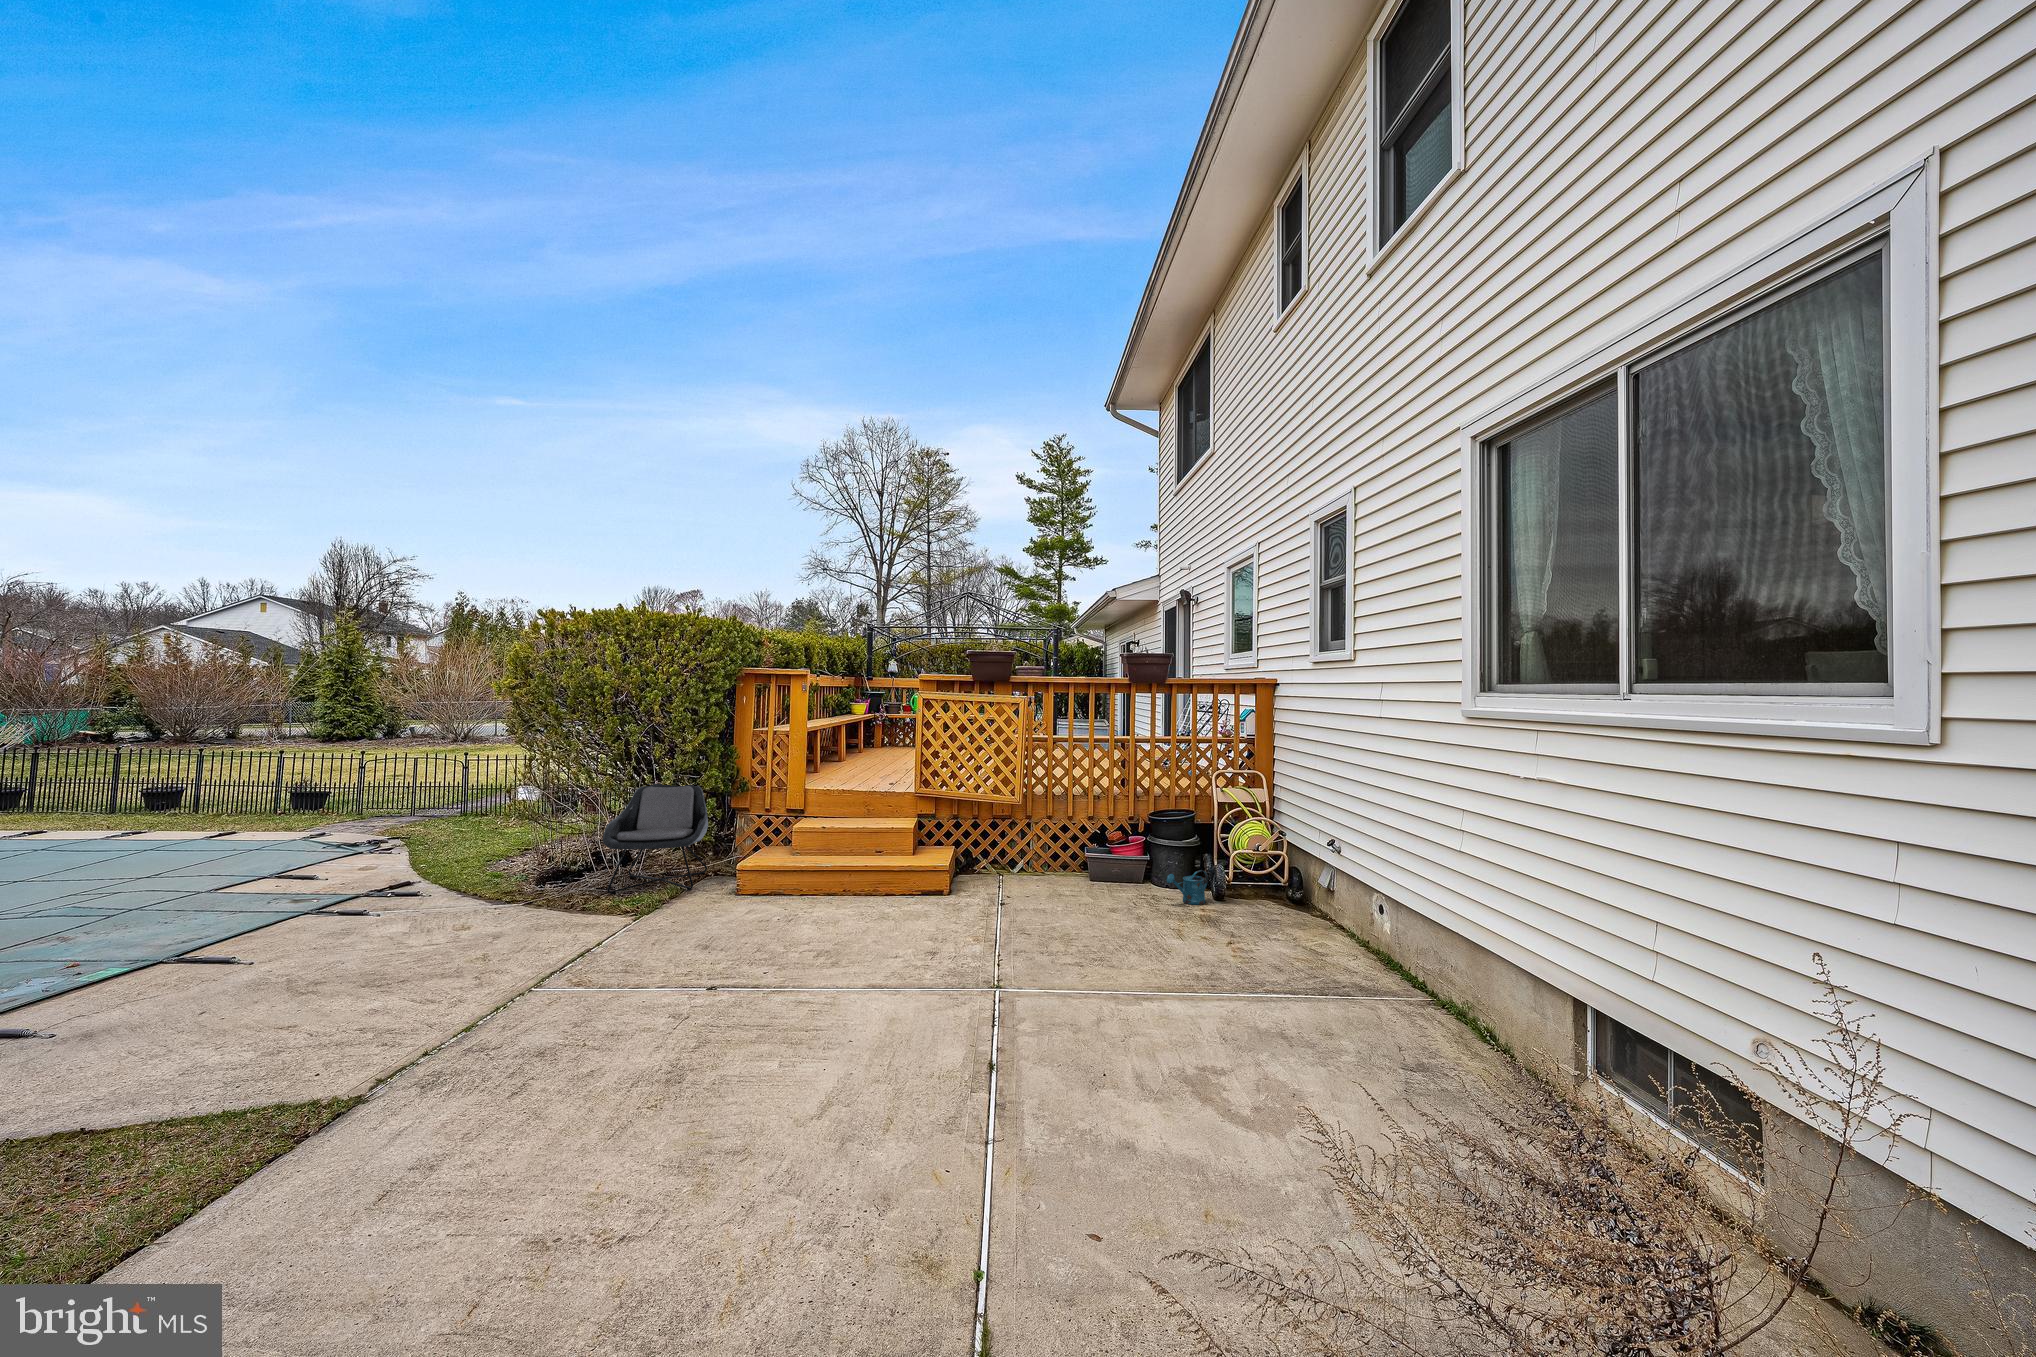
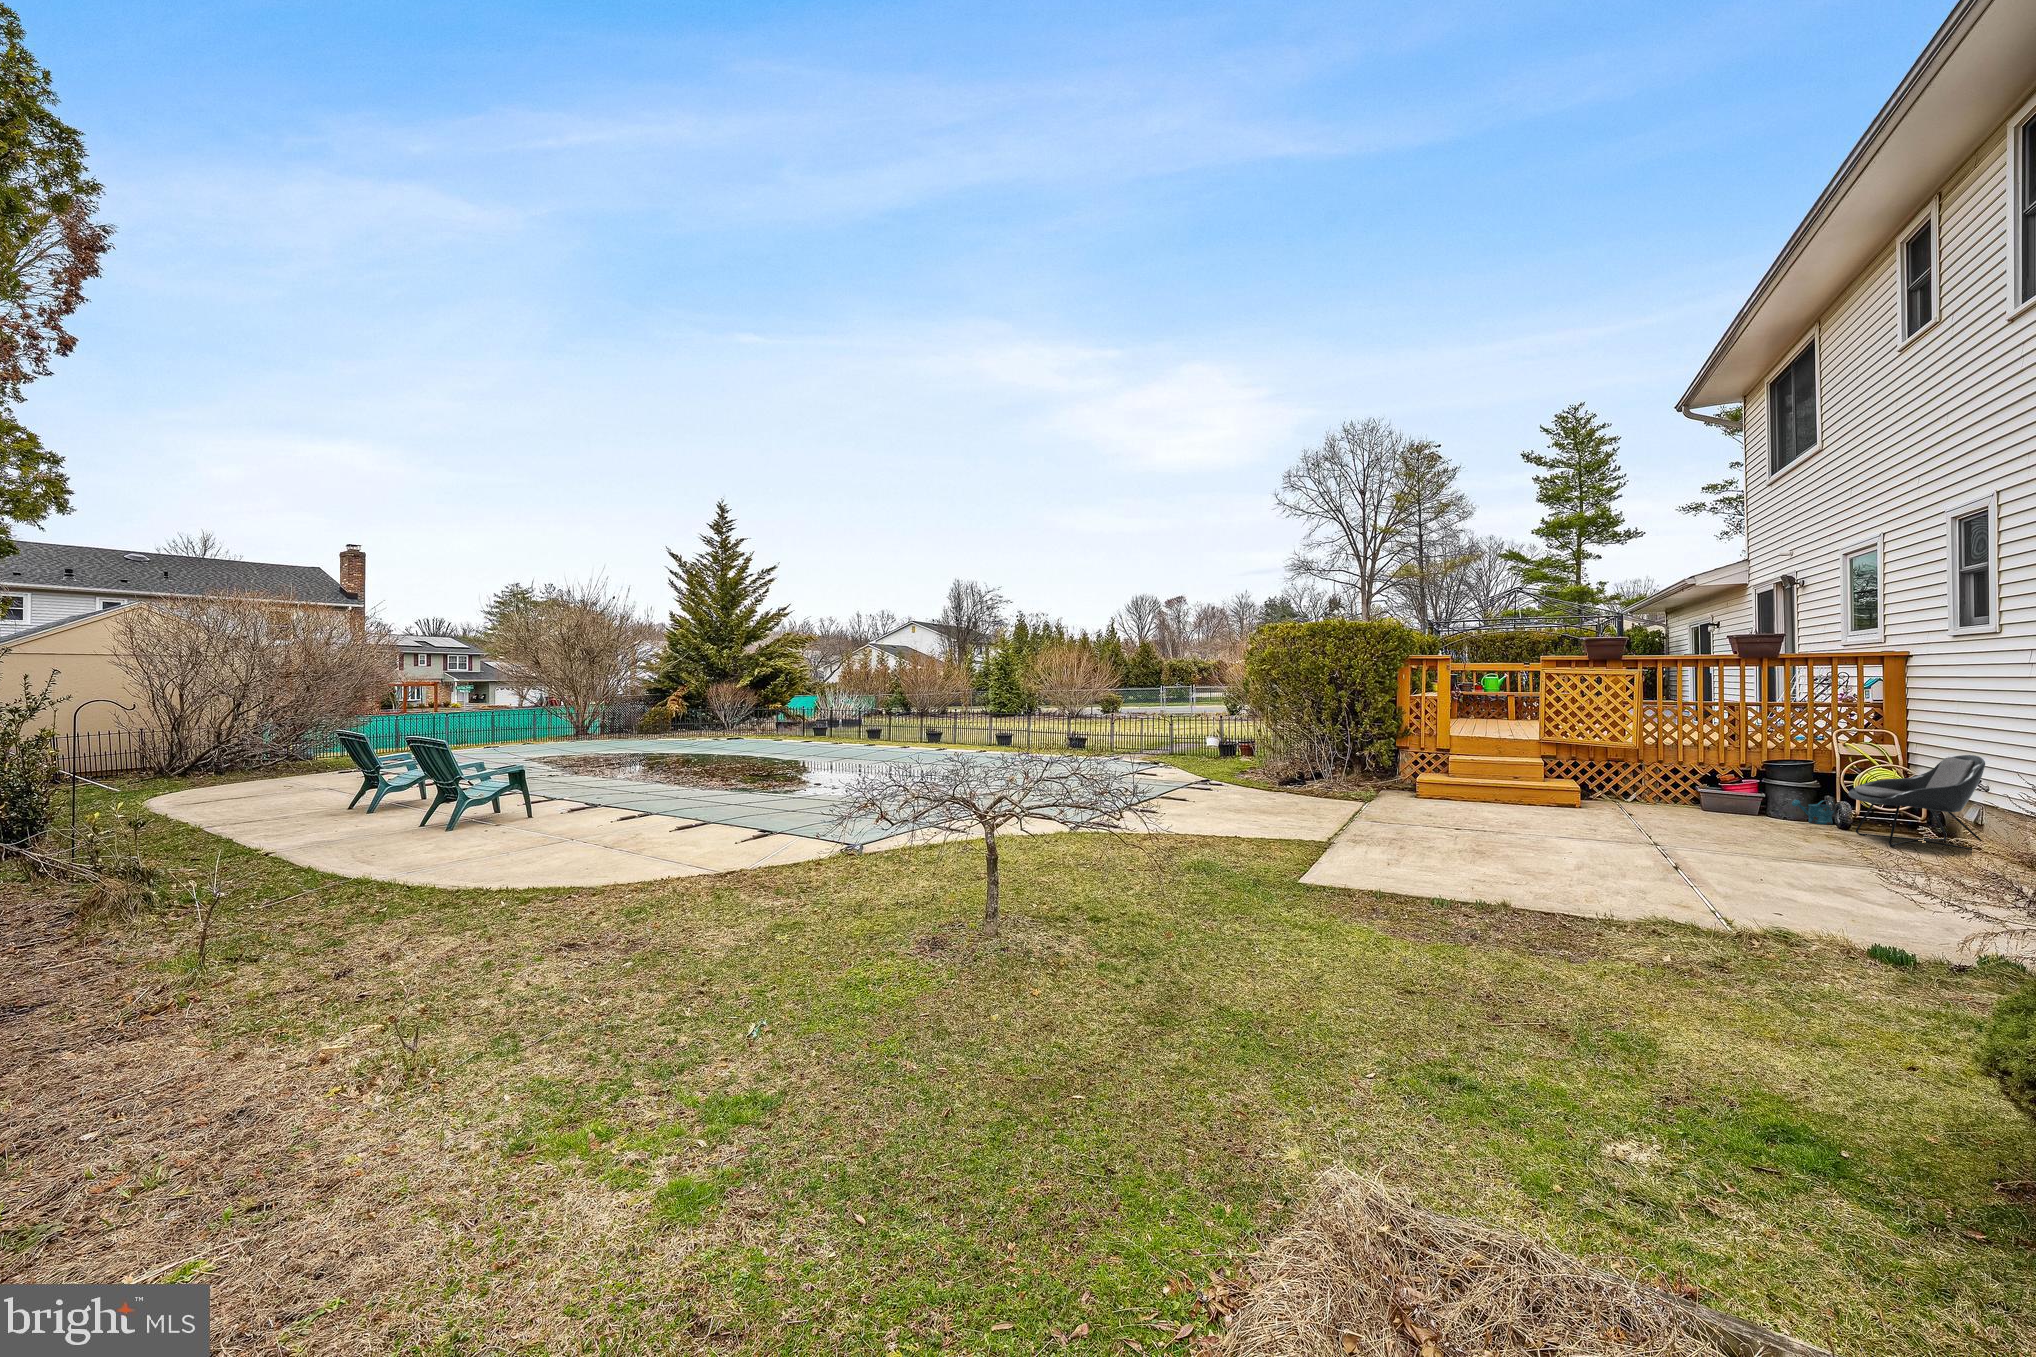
lounge chair: present [603,783,708,894] -> present [1848,755,1985,850]

